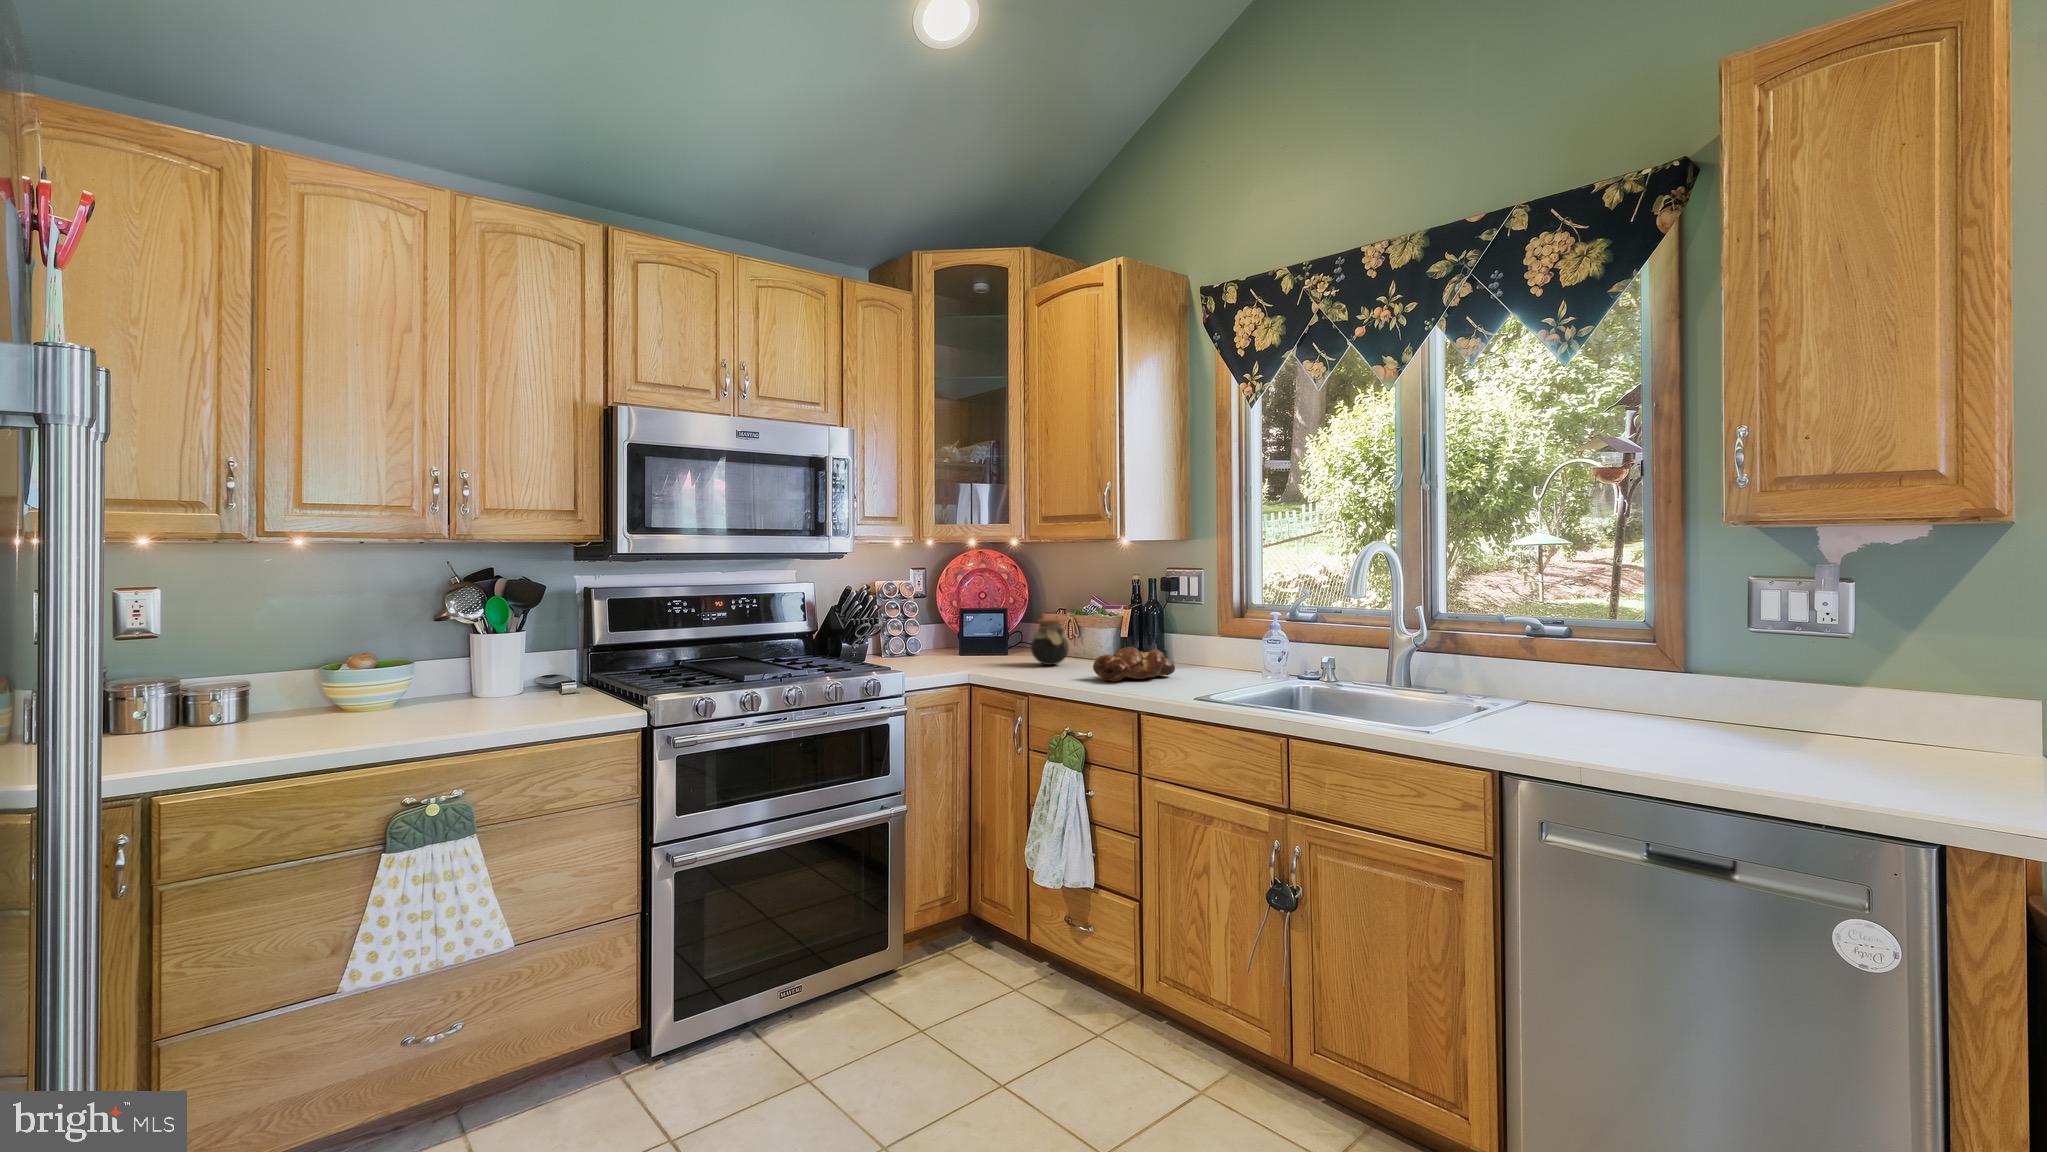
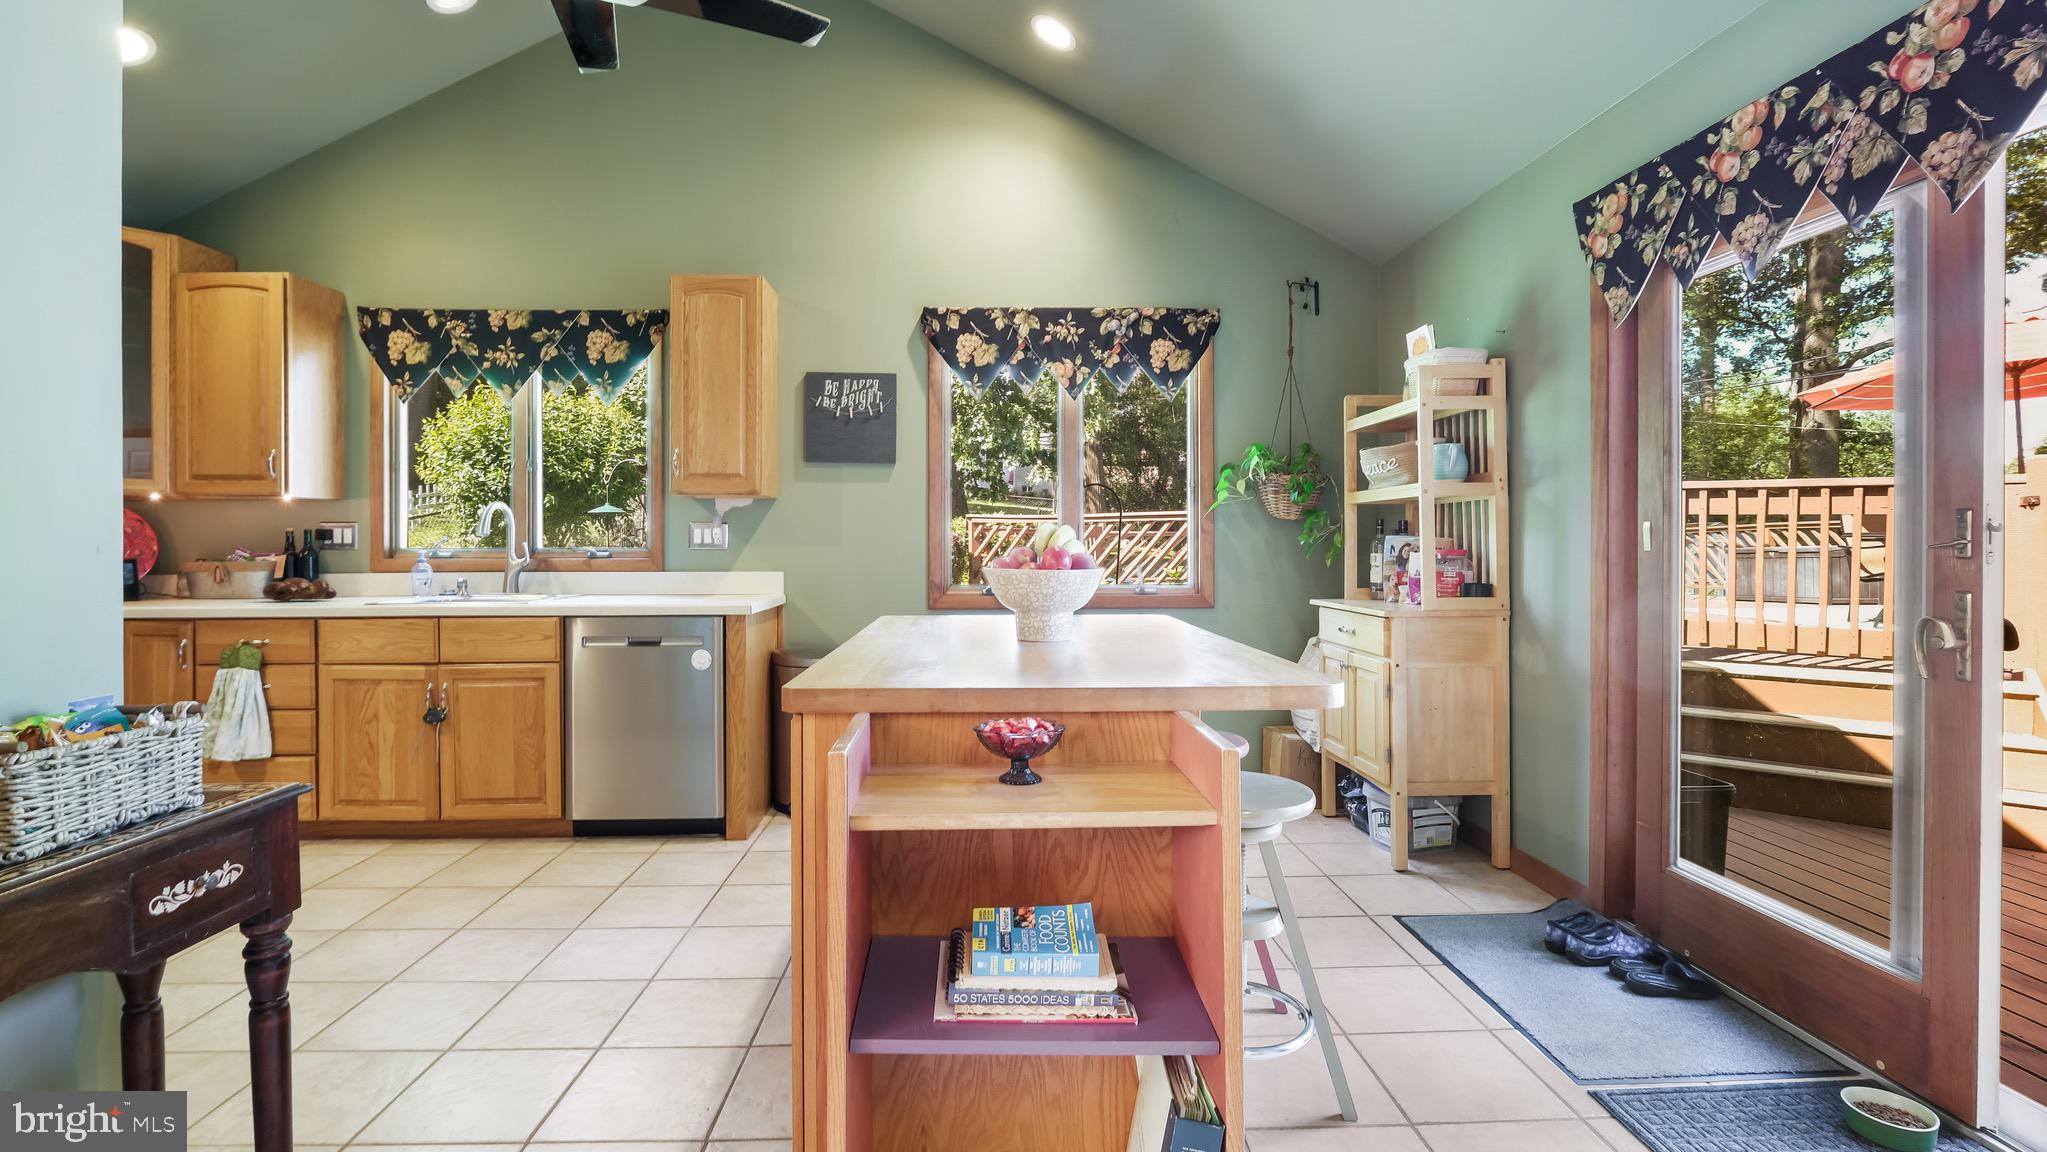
jar: present [1031,619,1069,665] -> none [184,561,227,599]

